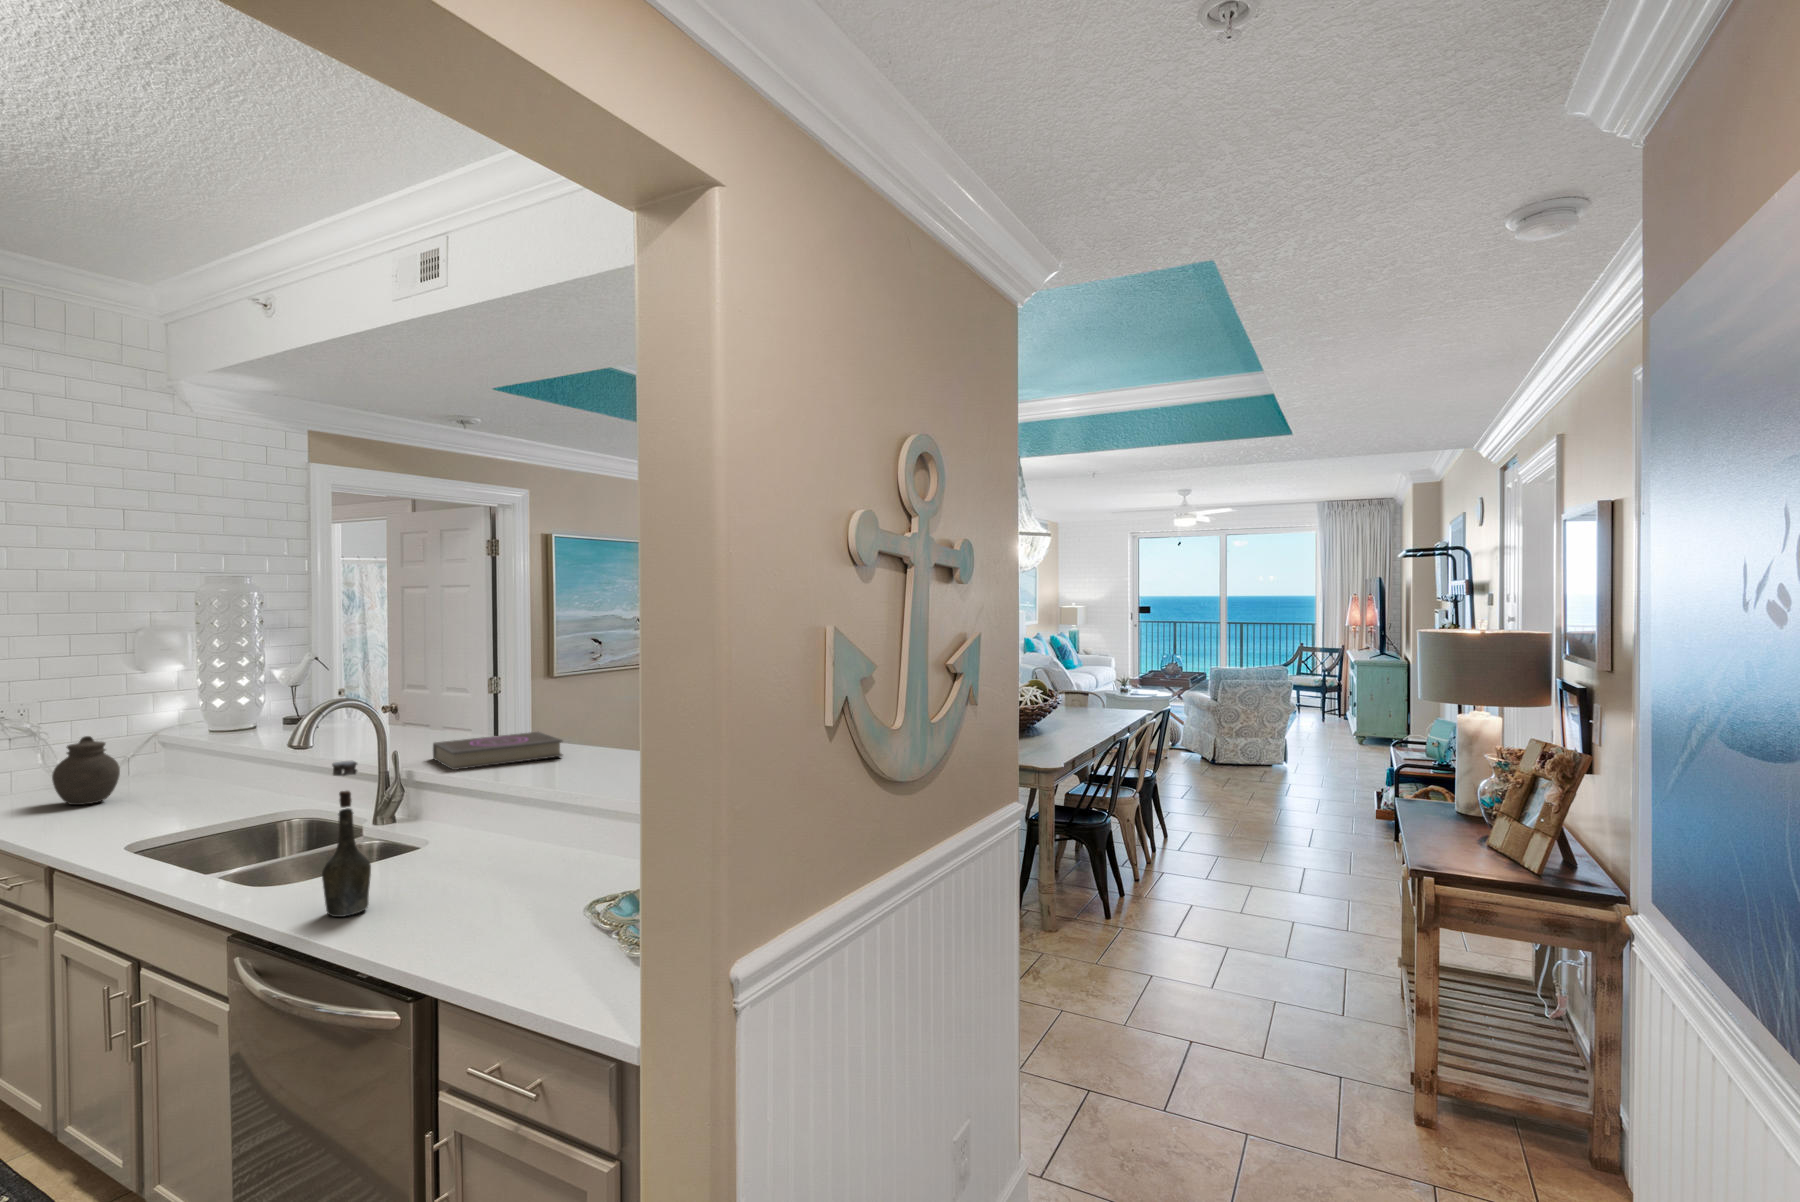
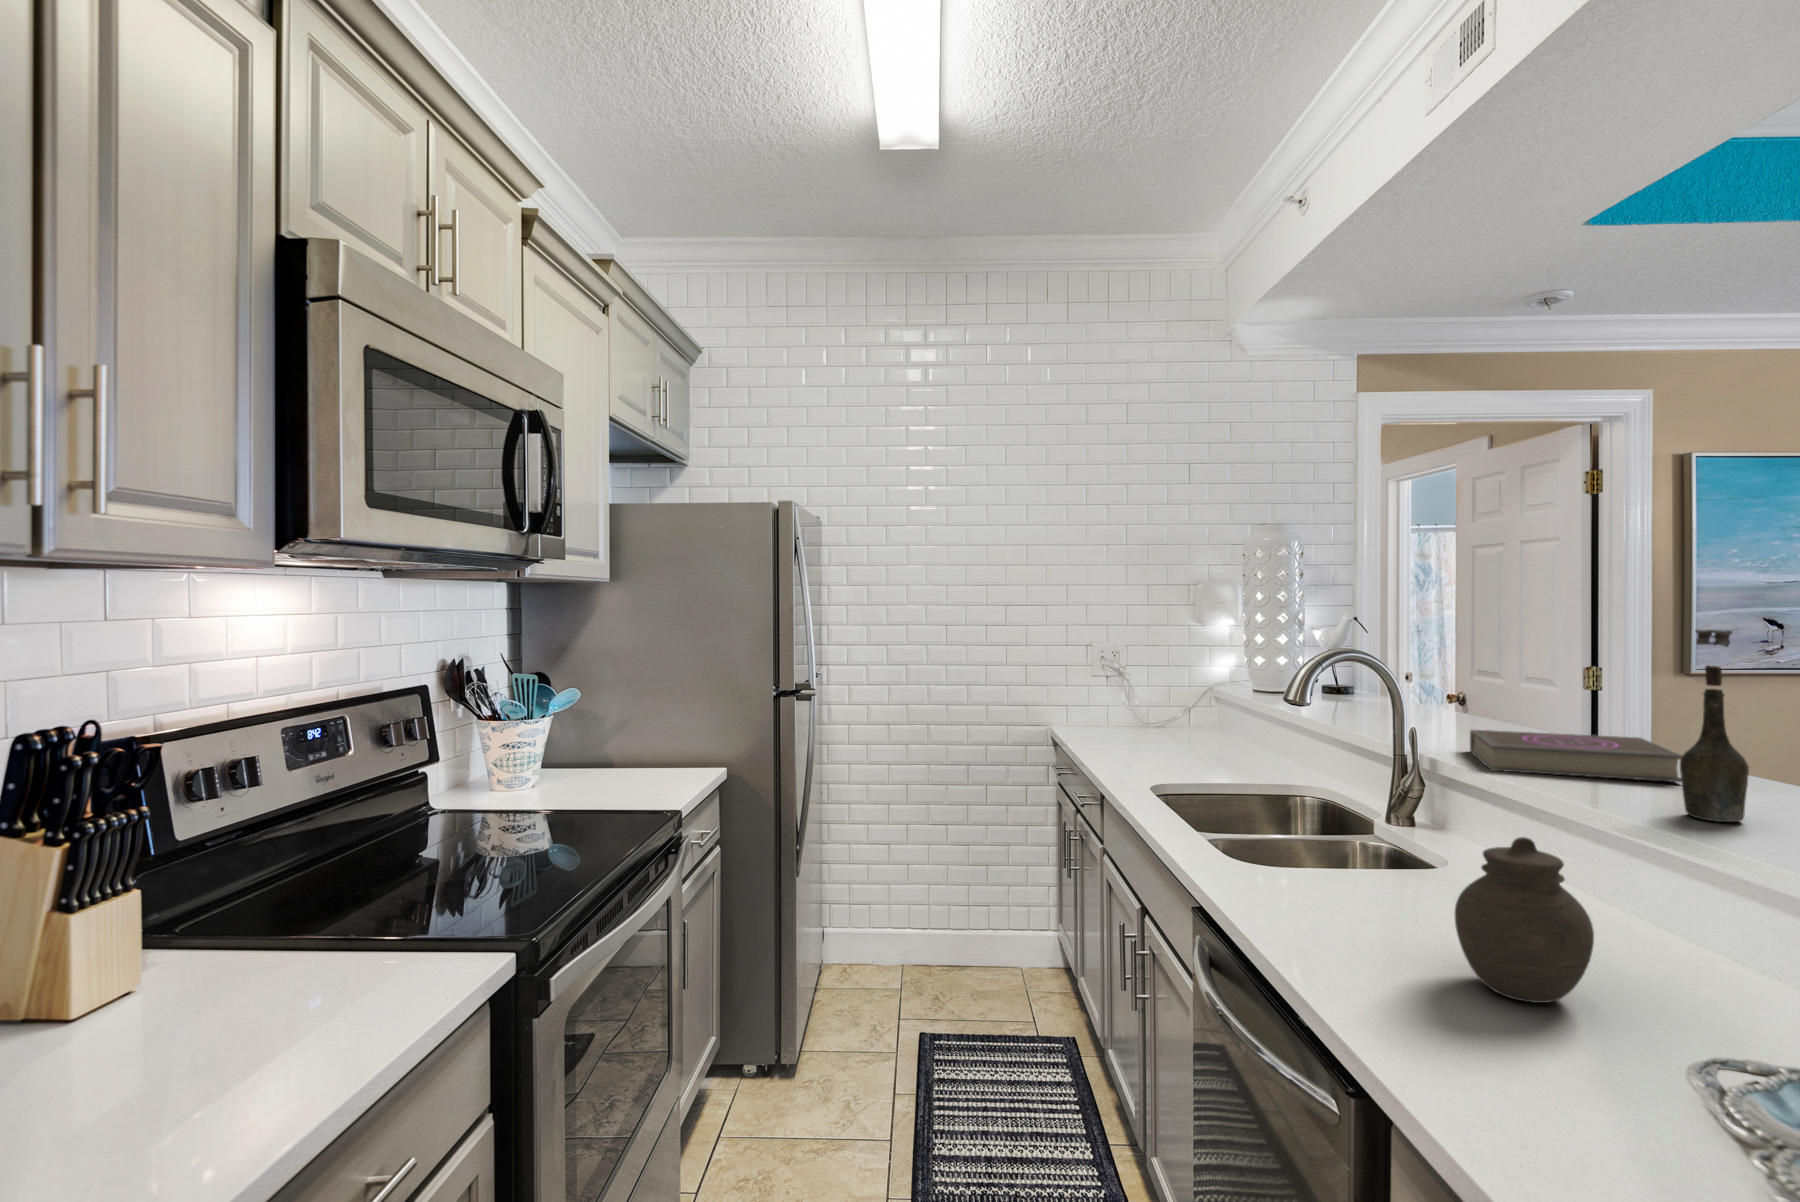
jar: present [52,736,120,805] -> present [1455,837,1594,1003]
bottle: present [322,761,371,917] -> present [1680,629,1749,822]

